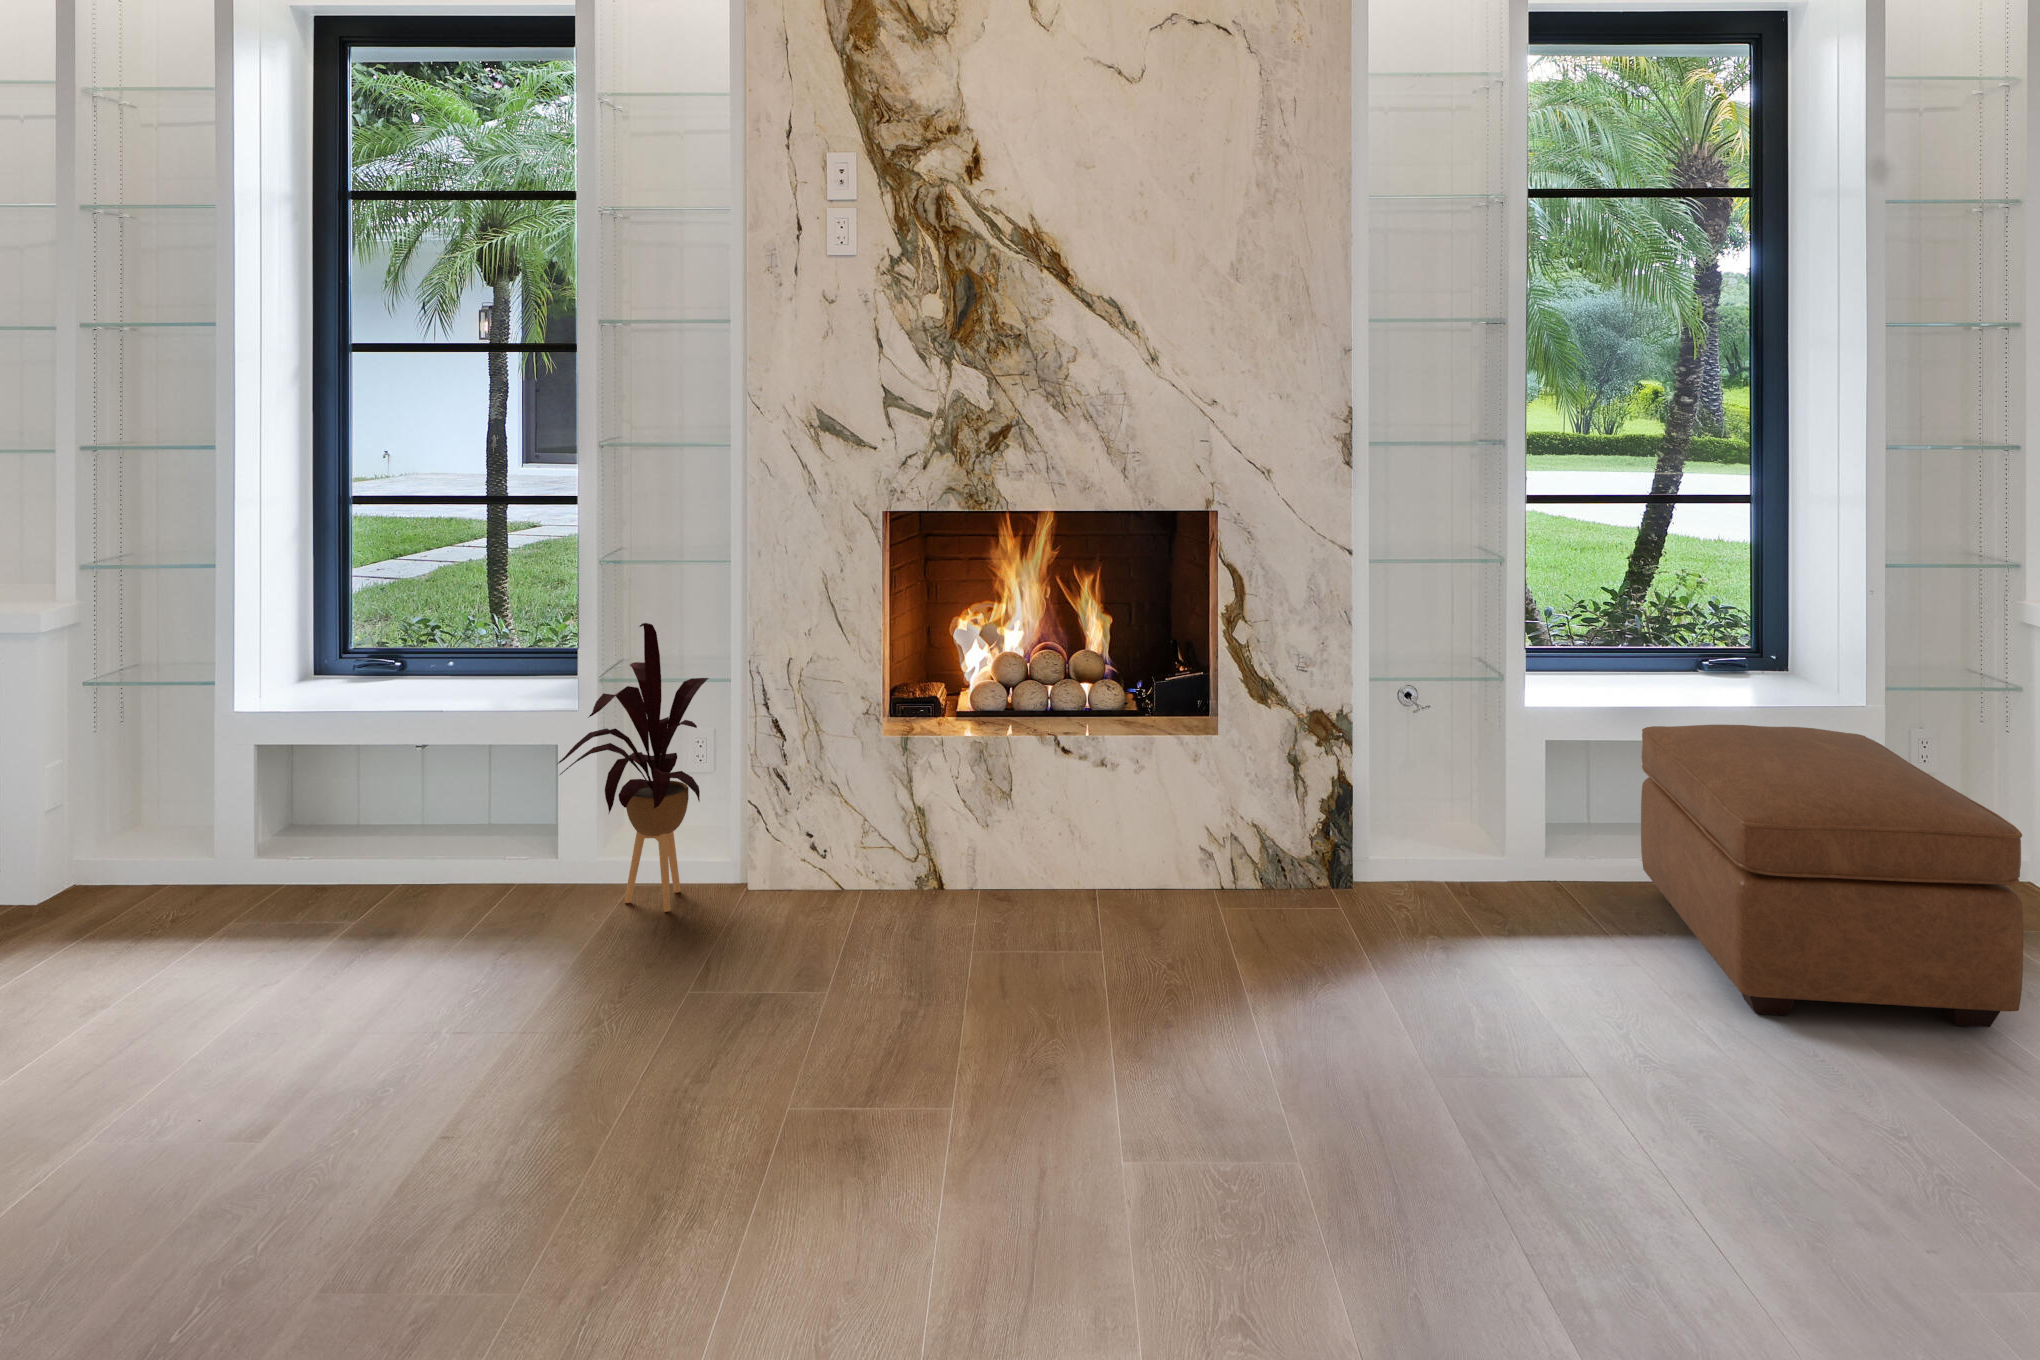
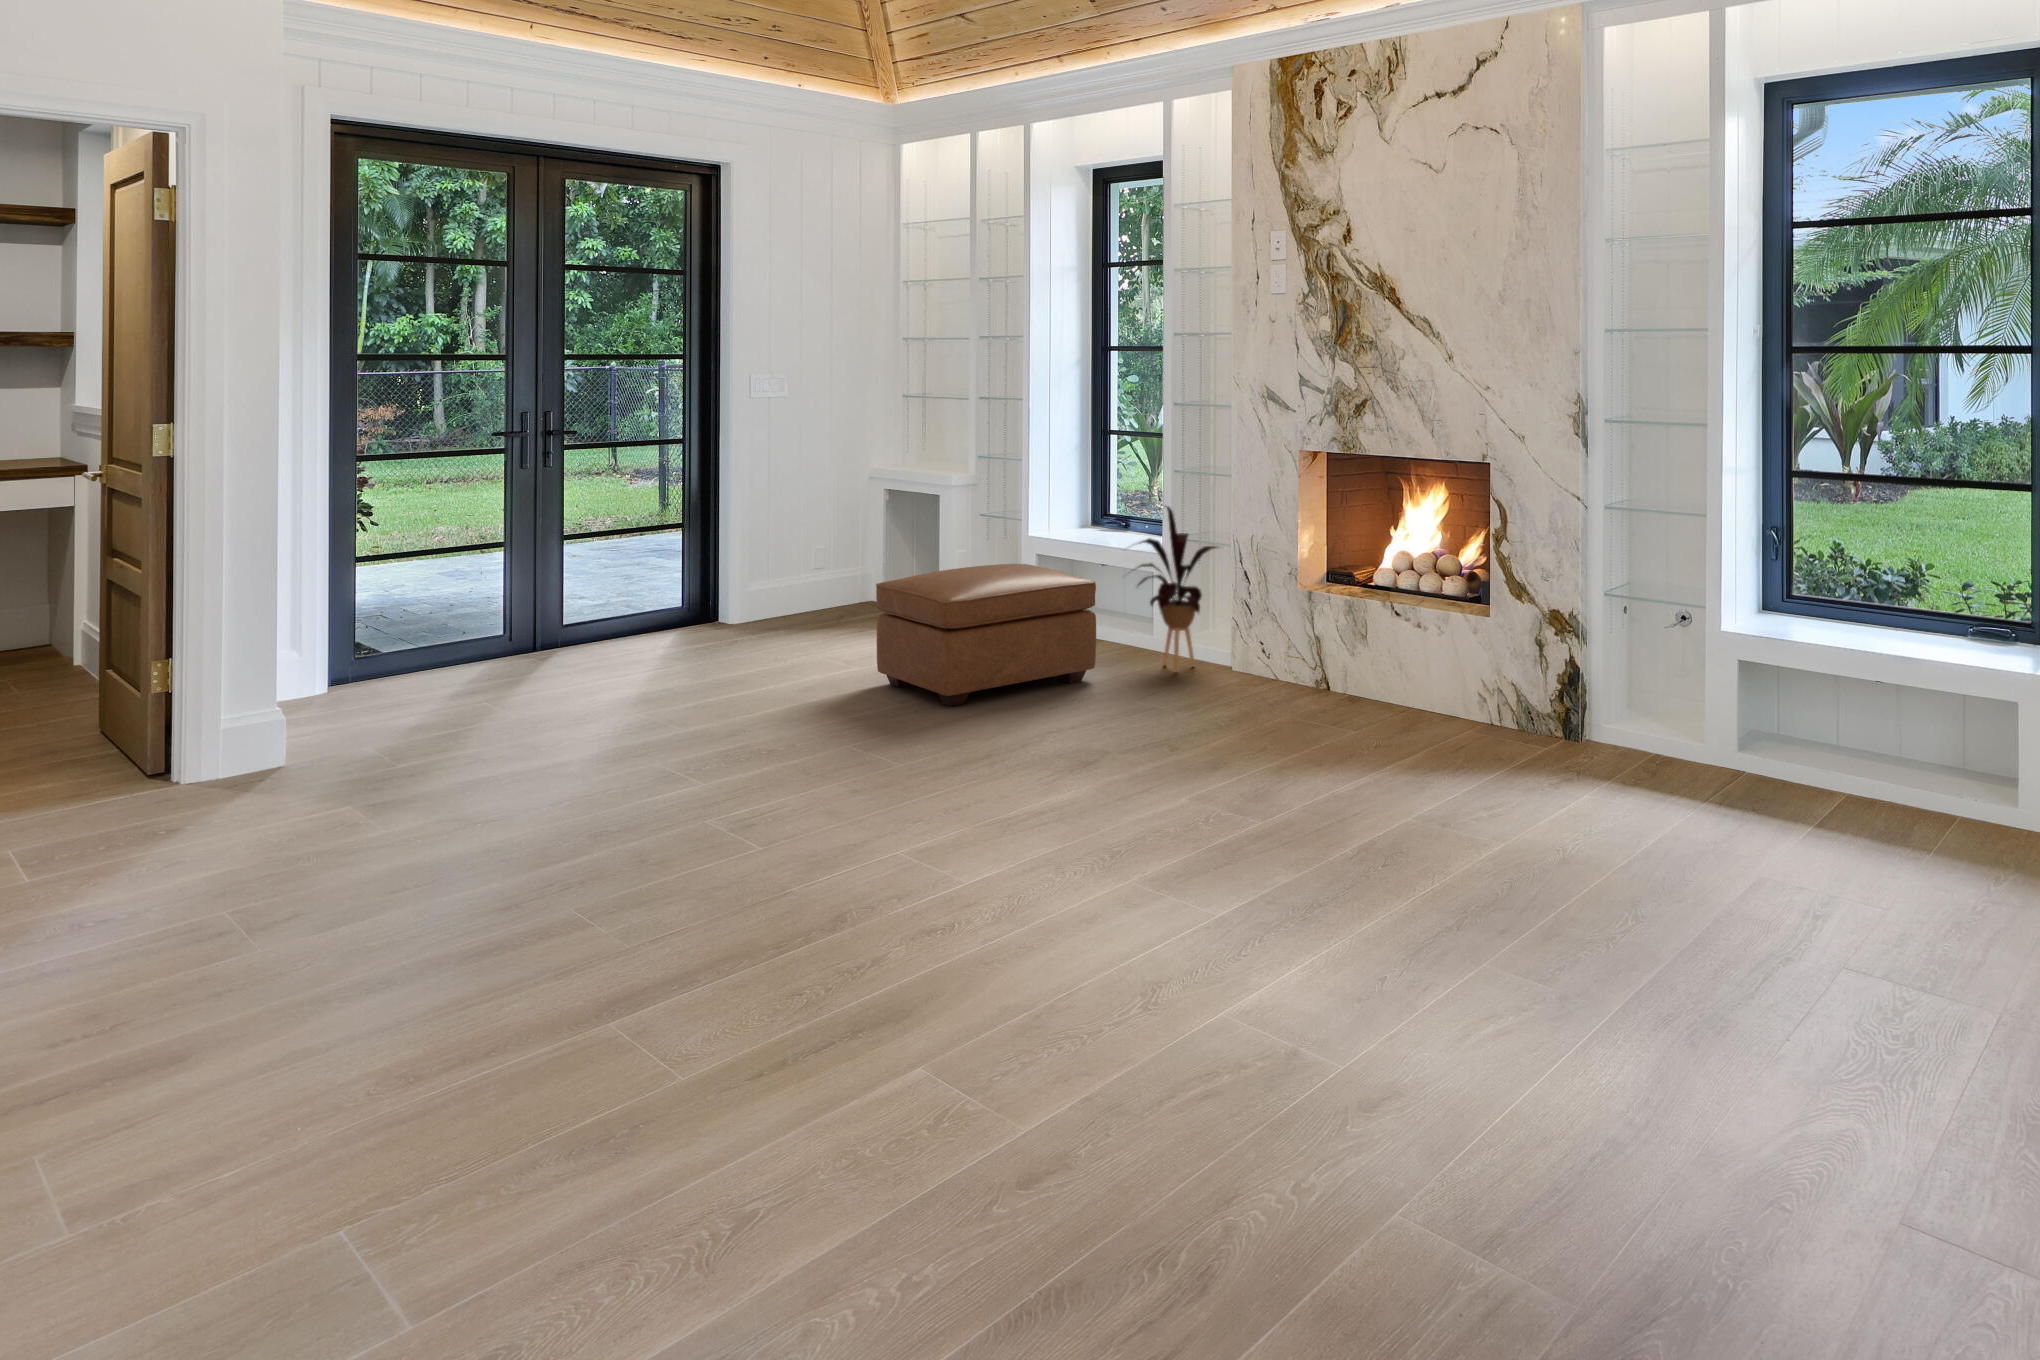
ottoman: present [1641,725,2023,1027] -> present [876,564,1096,706]

